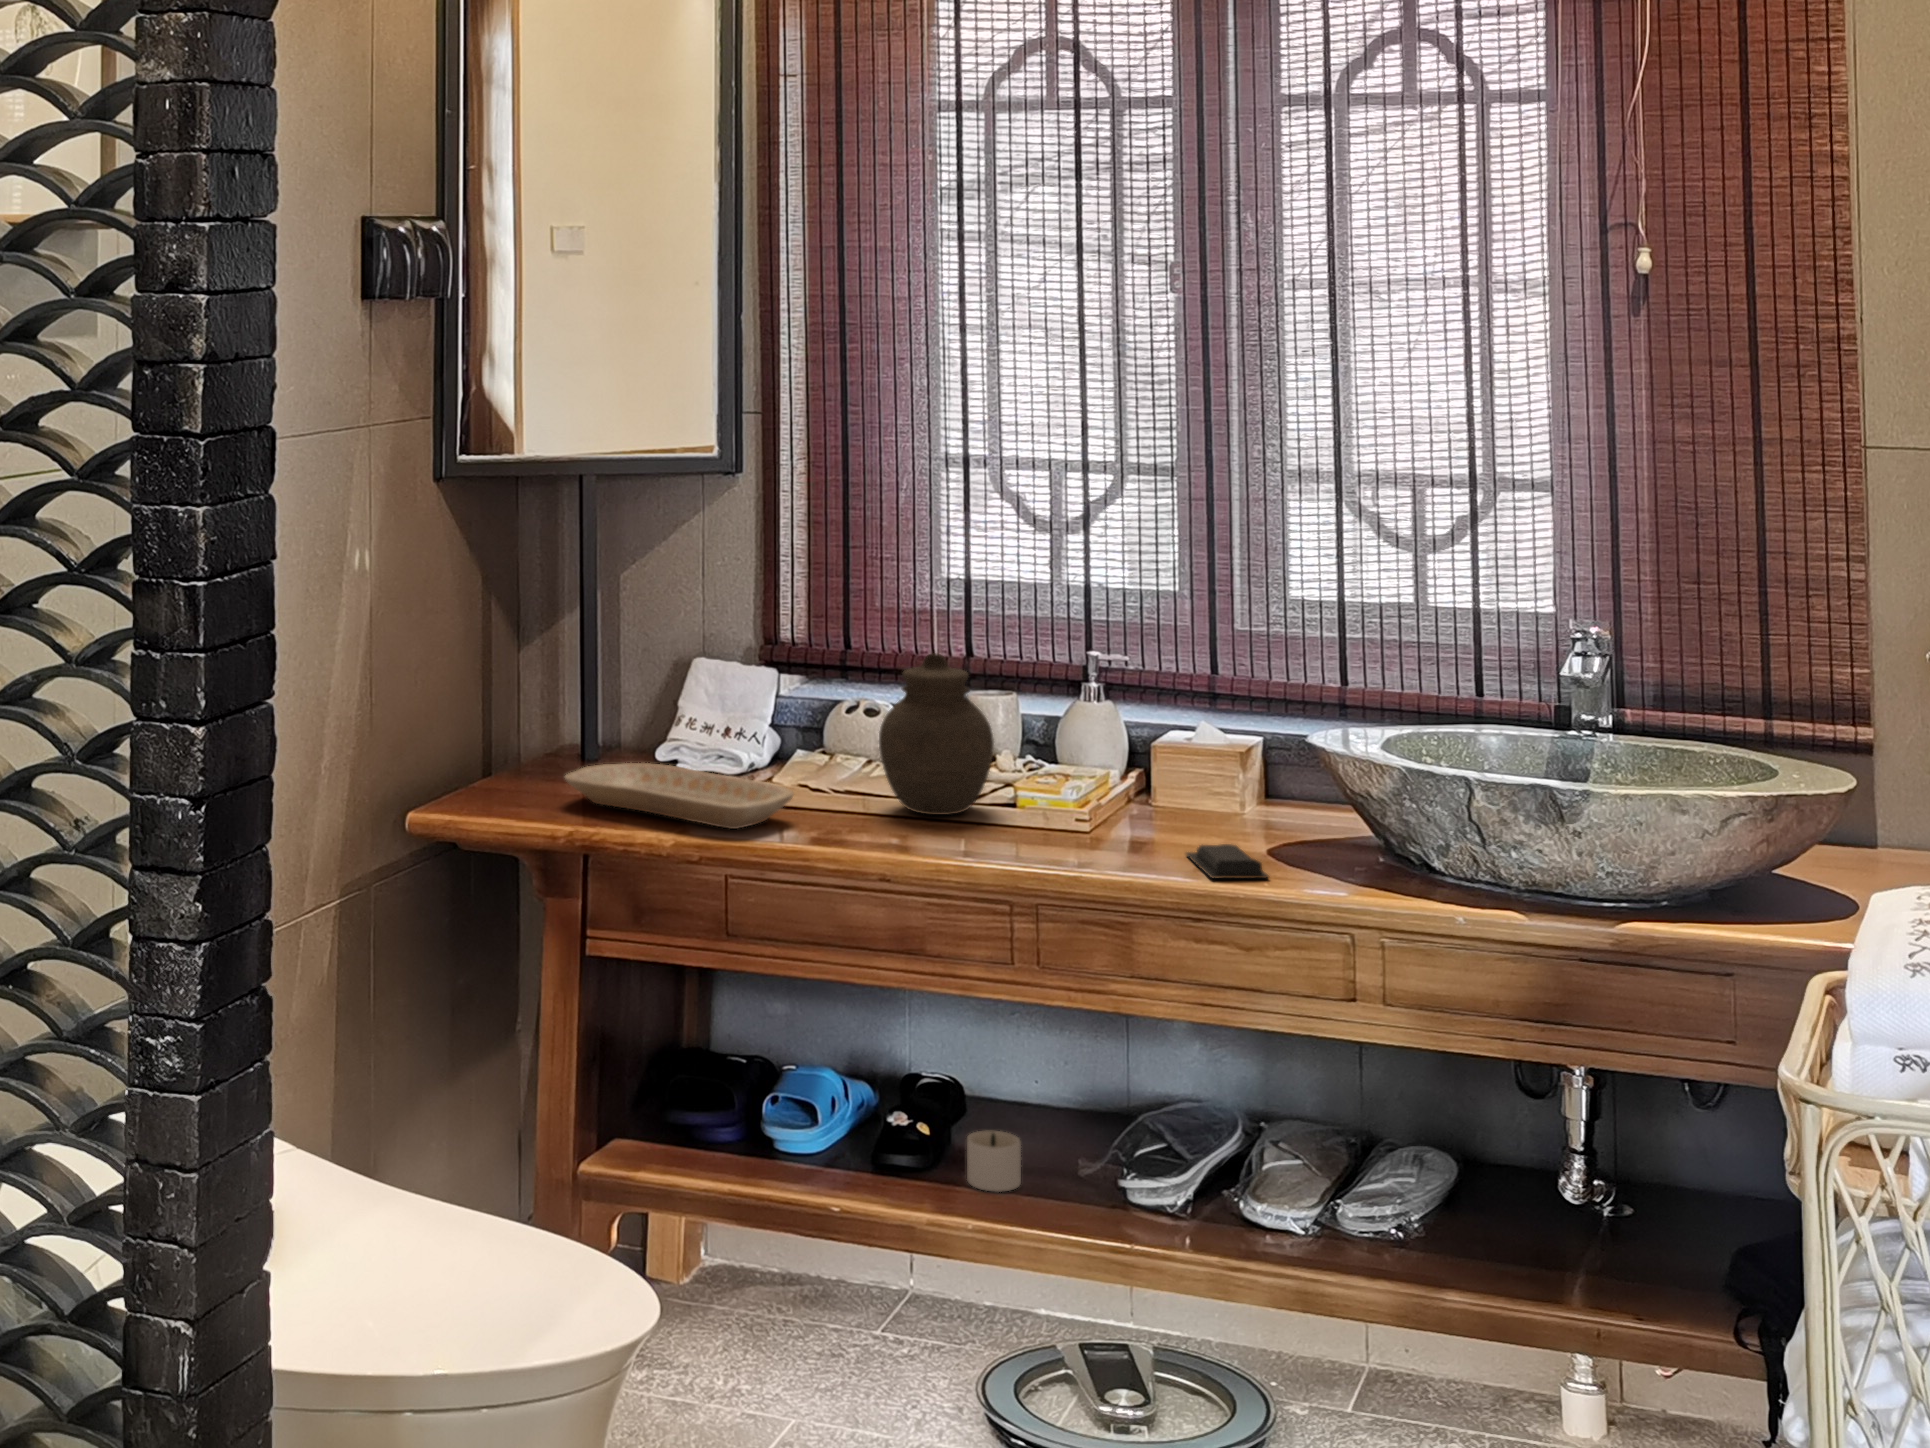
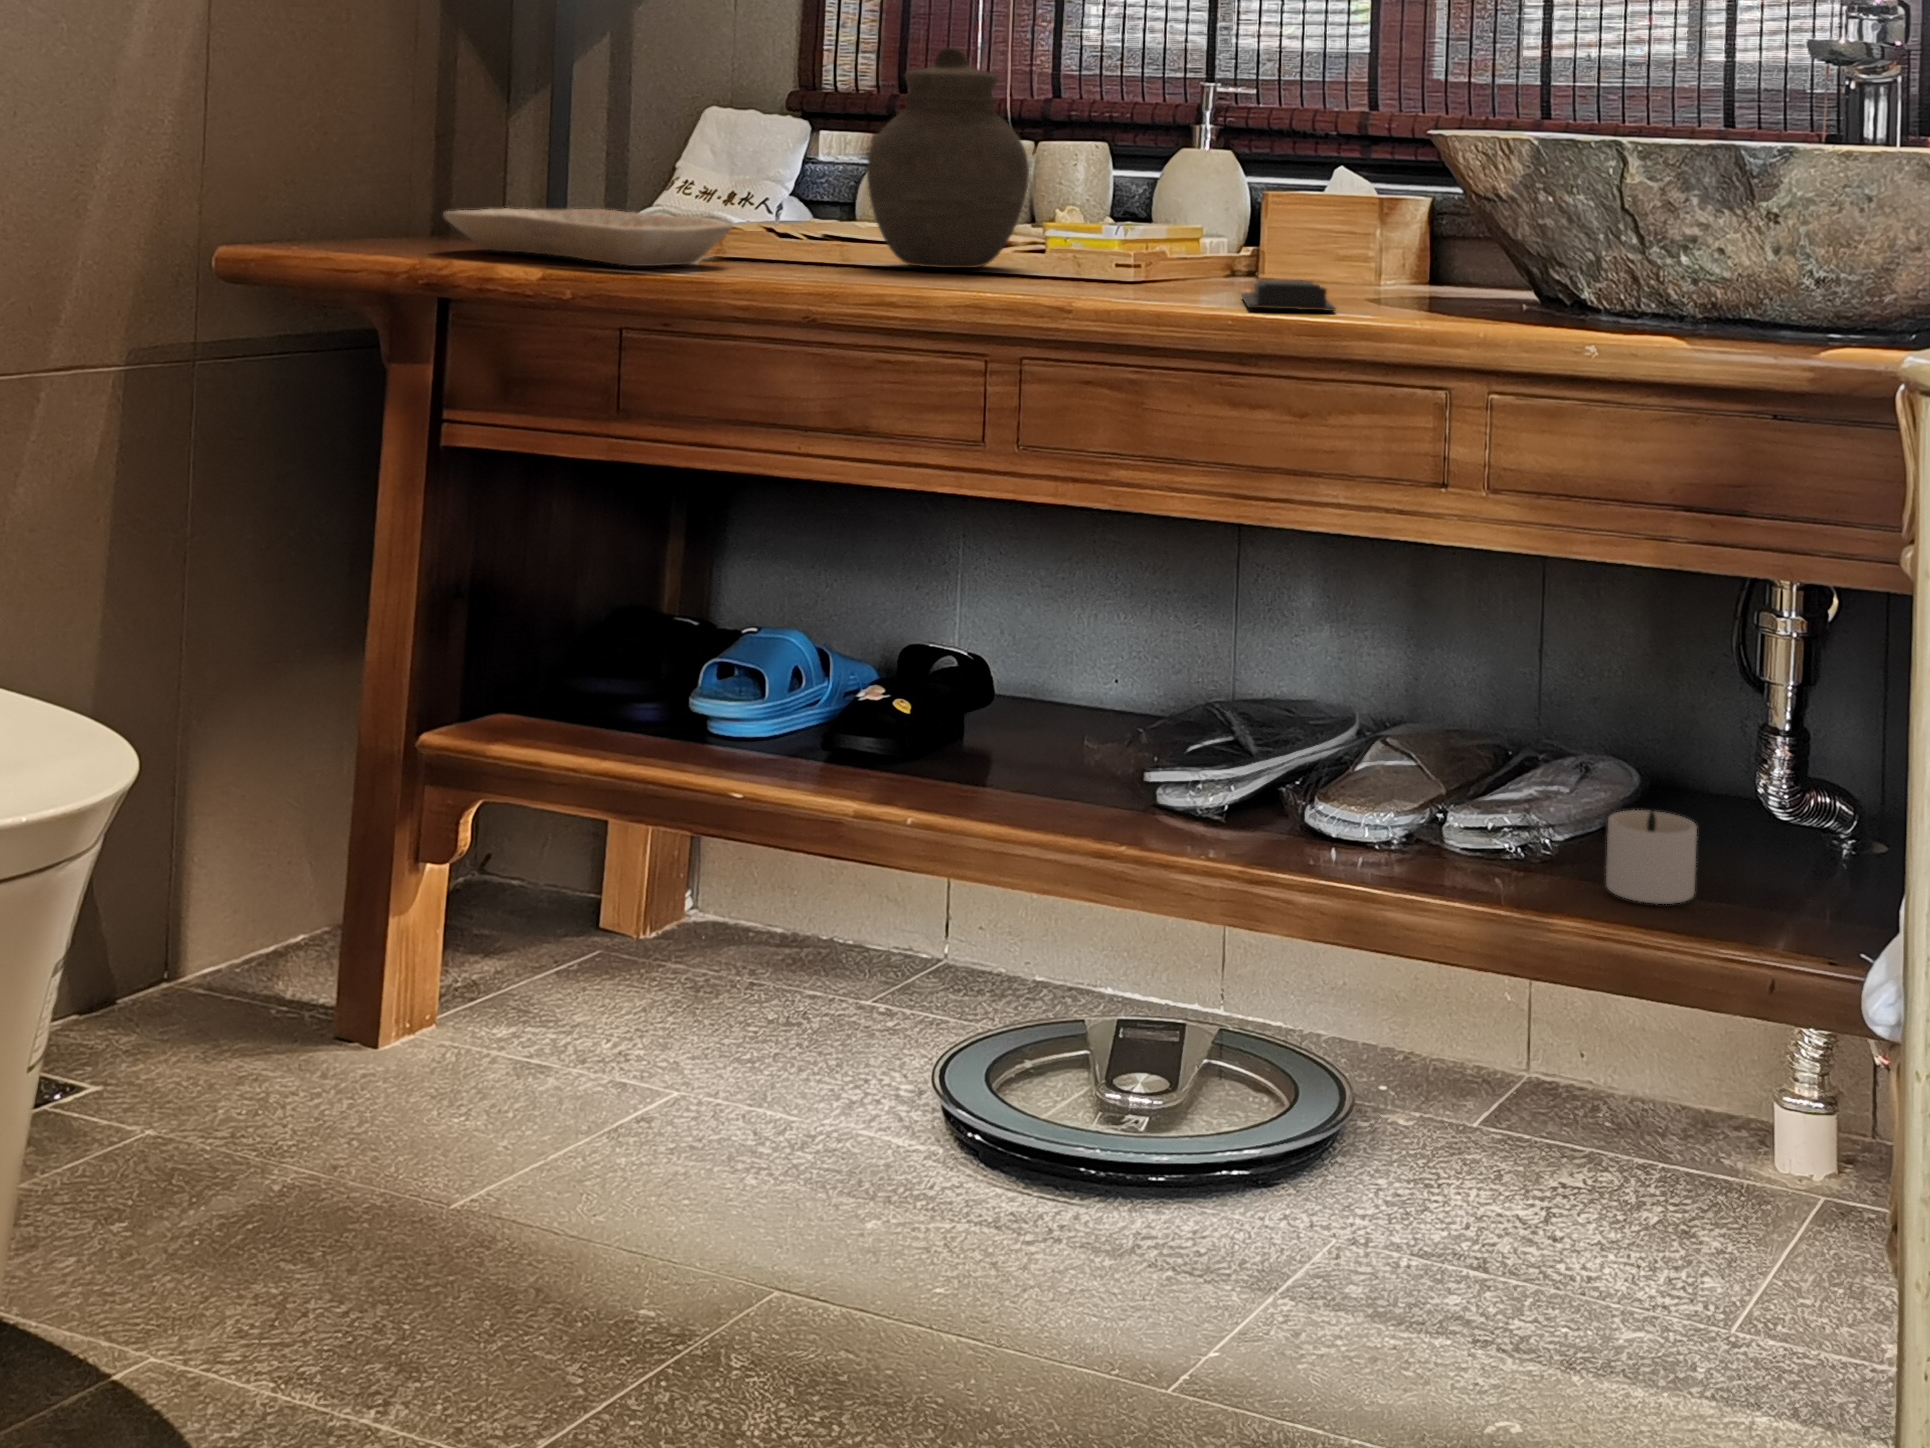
candle: present [967,1131,1021,1192] -> present [1606,810,1697,904]

